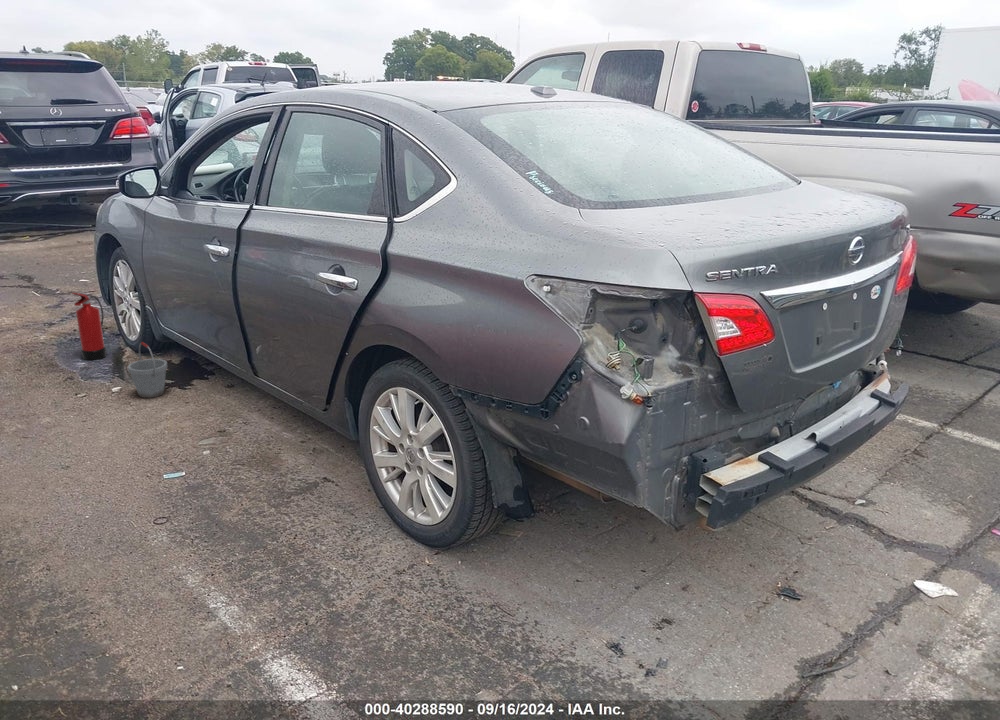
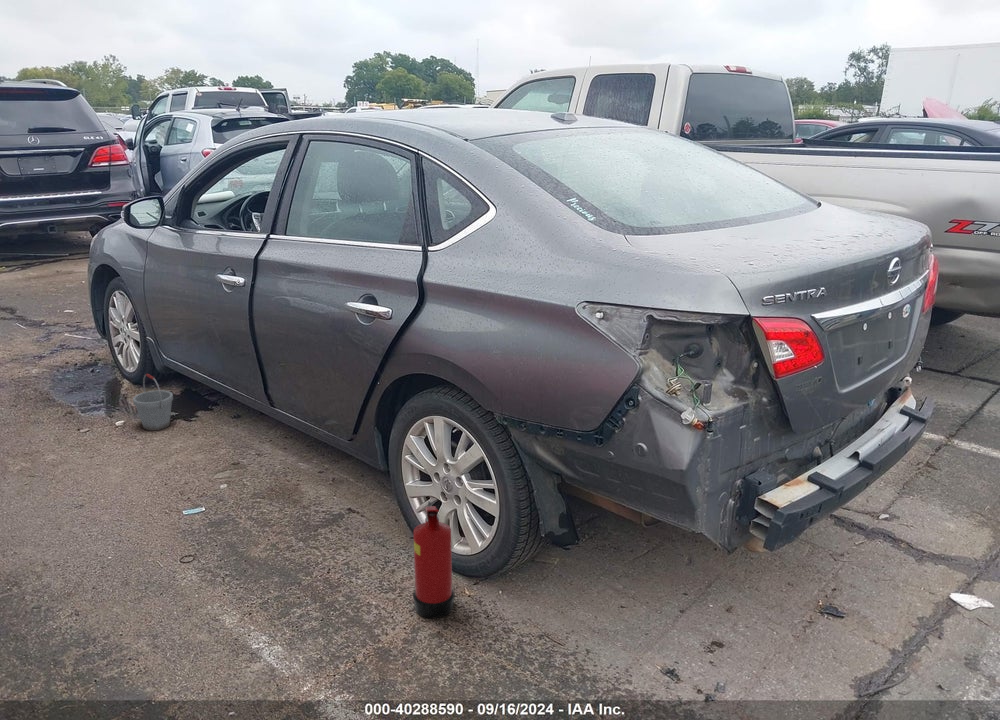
fire extinguisher: present [72,293,106,360] -> present [413,502,454,618]

